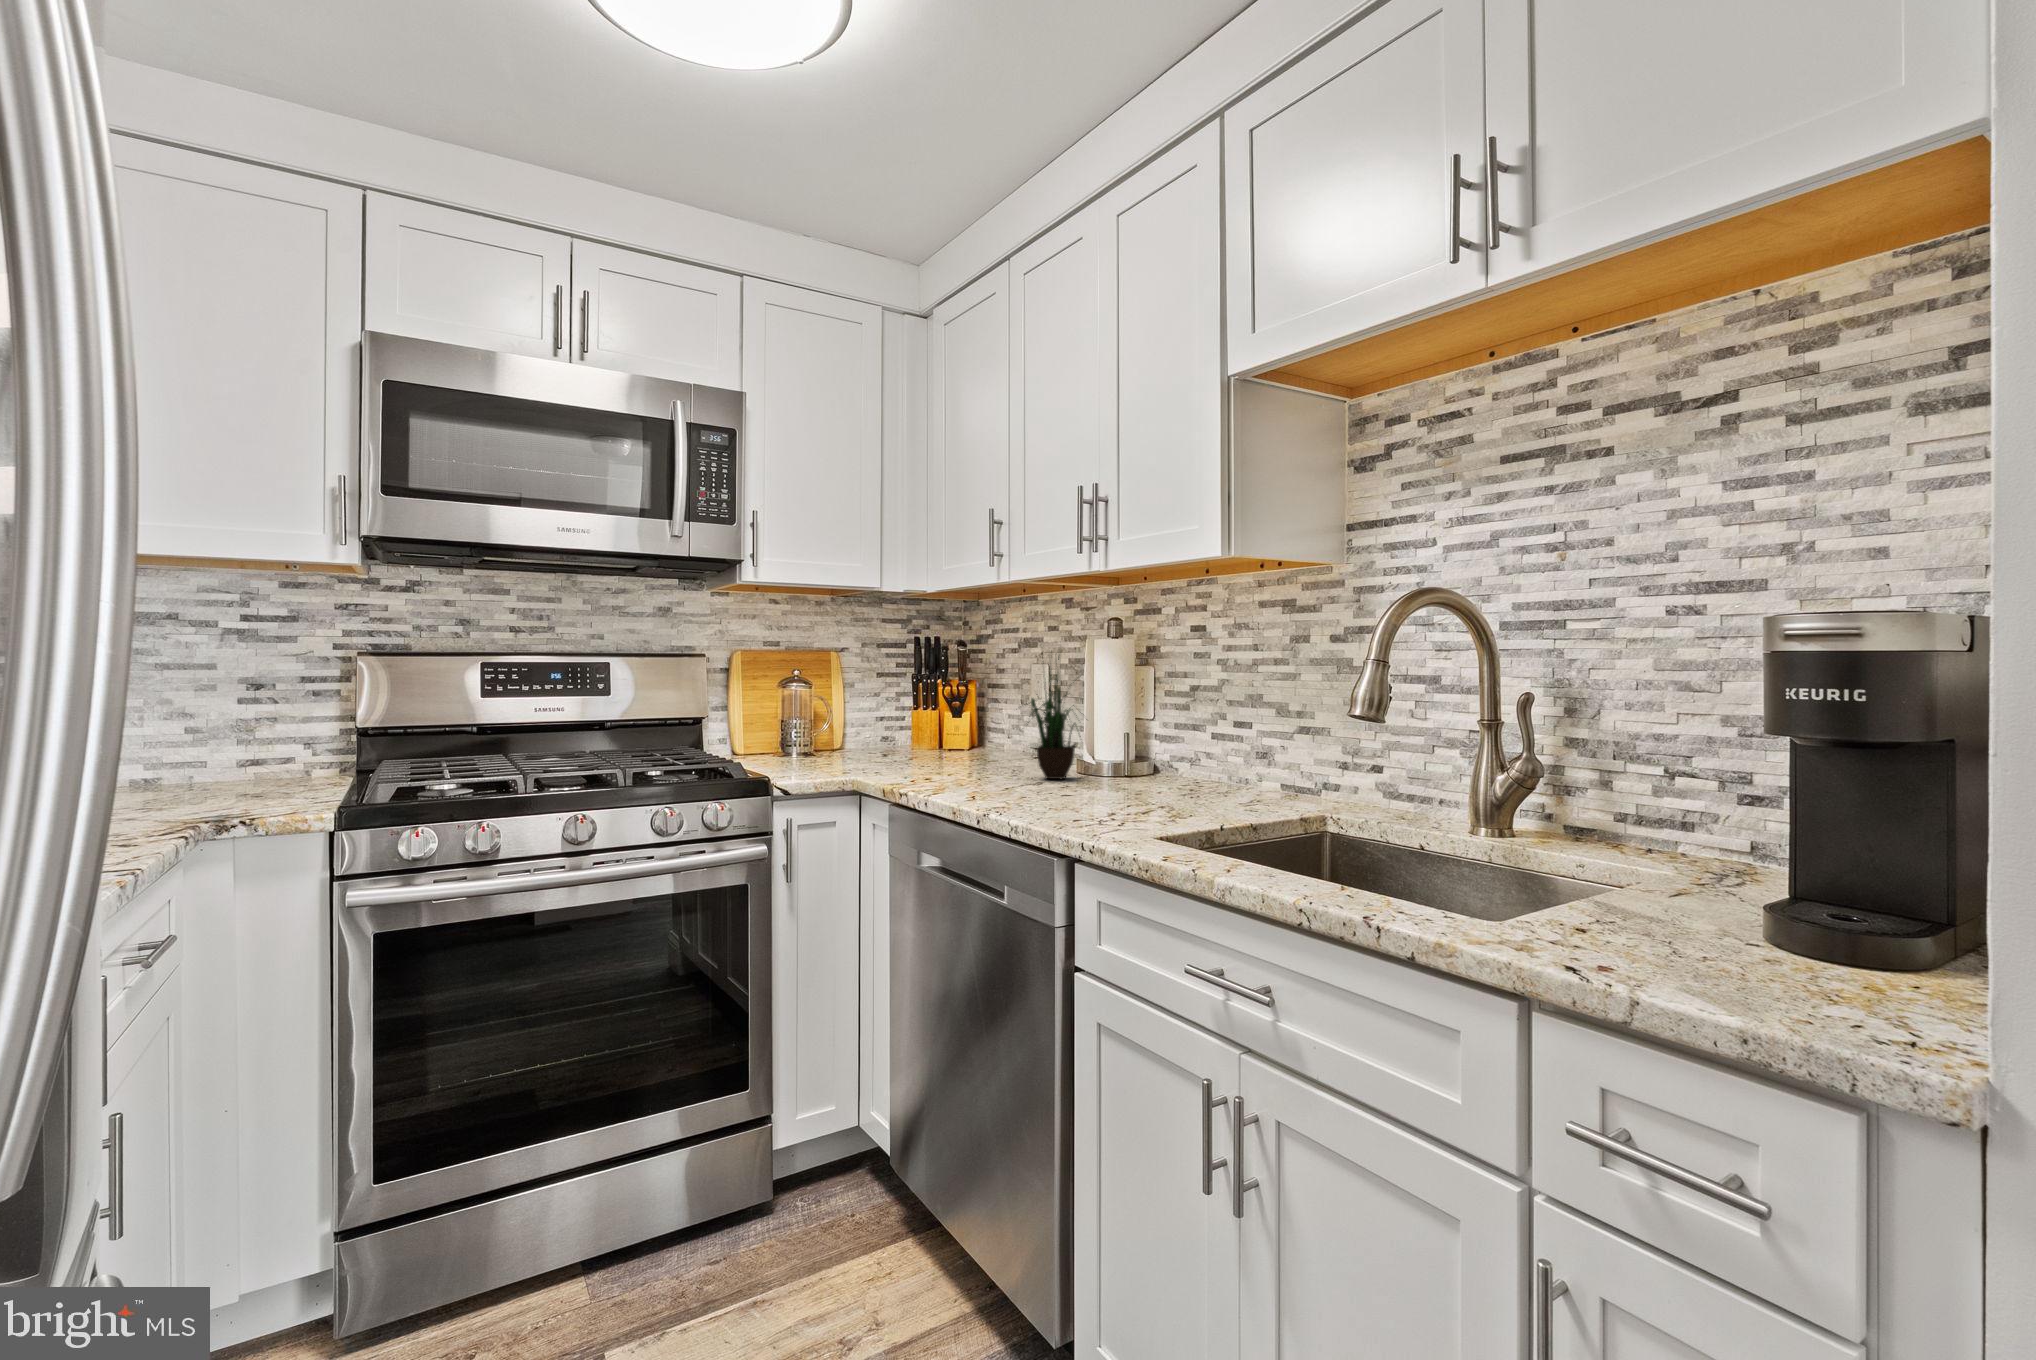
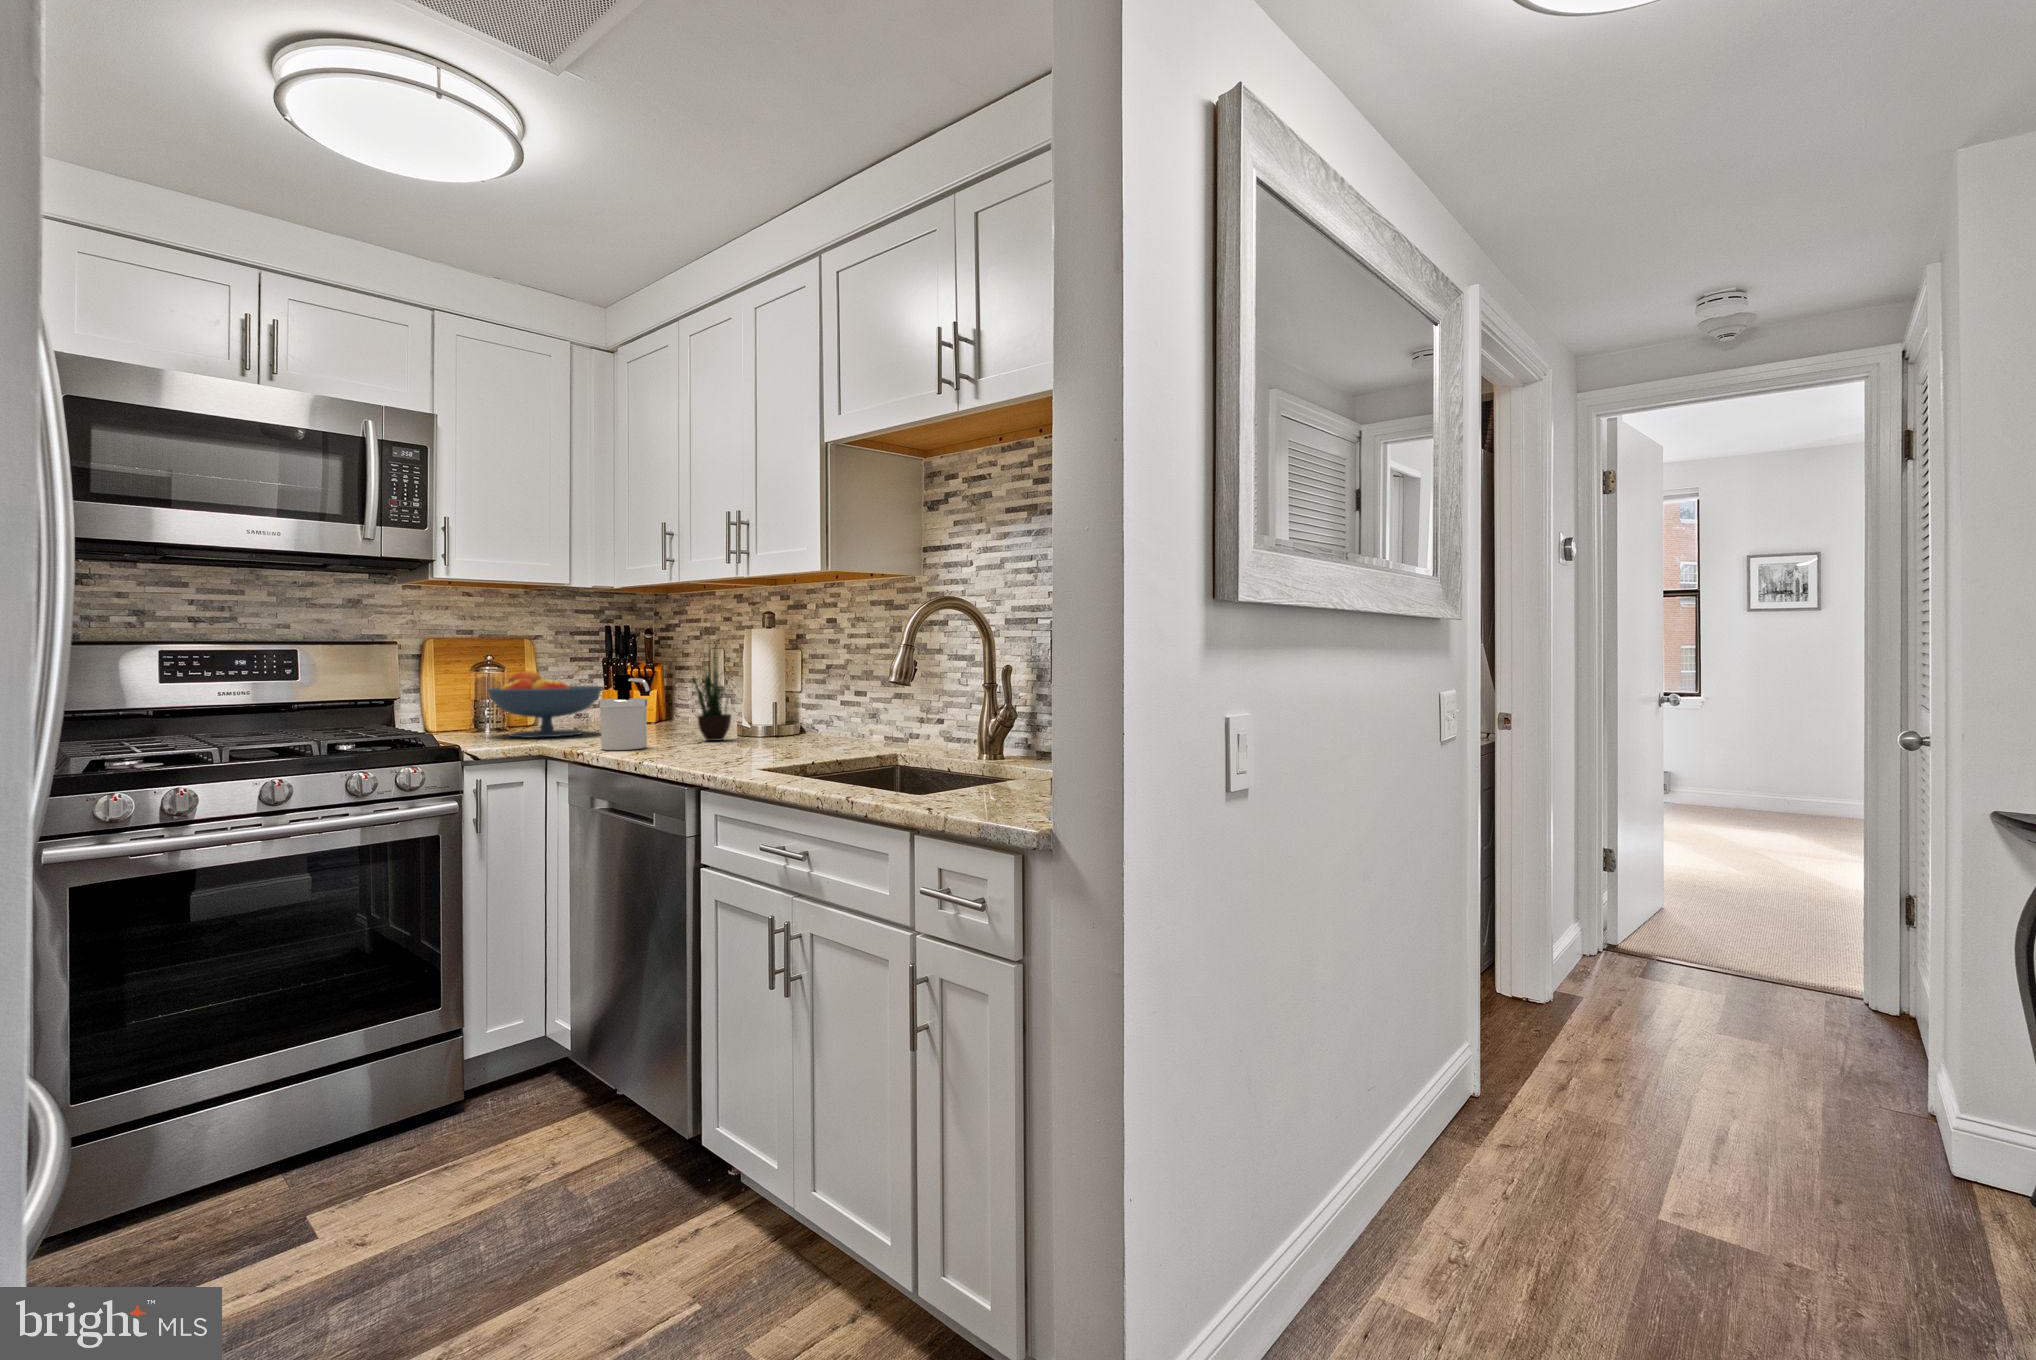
fruit bowl: none [796,687,919,767] -> present [488,671,602,738]
soap dispenser: none [926,694,990,791] -> present [599,674,650,750]

